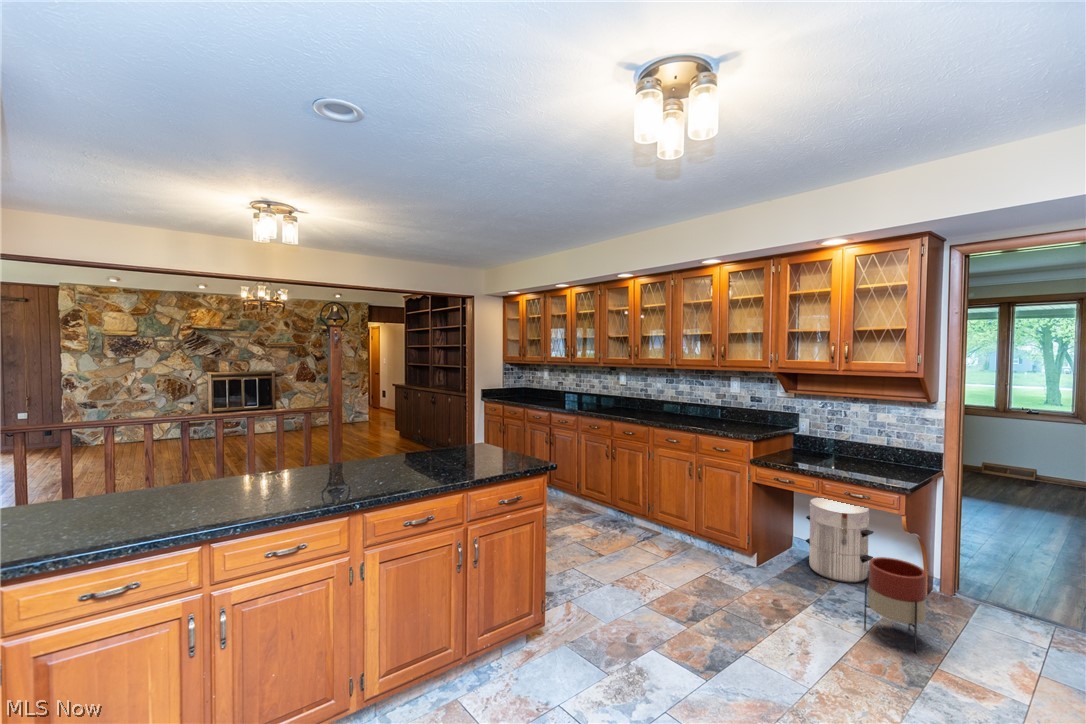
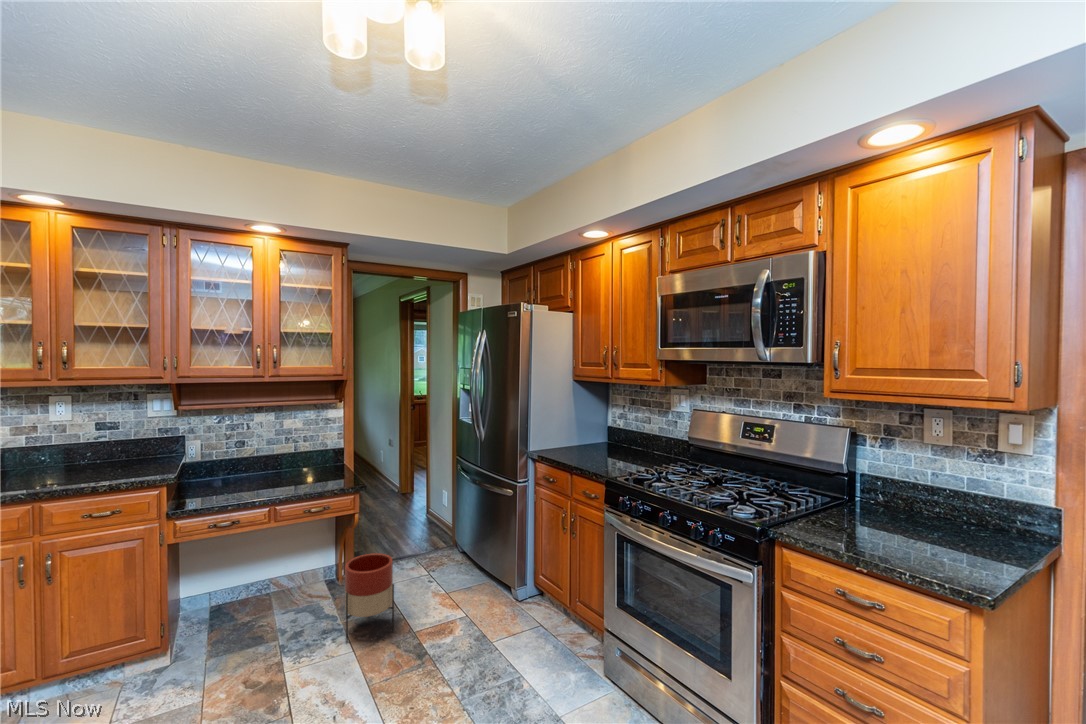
waste bin: present [806,498,874,583] -> none [218,519,297,622]

